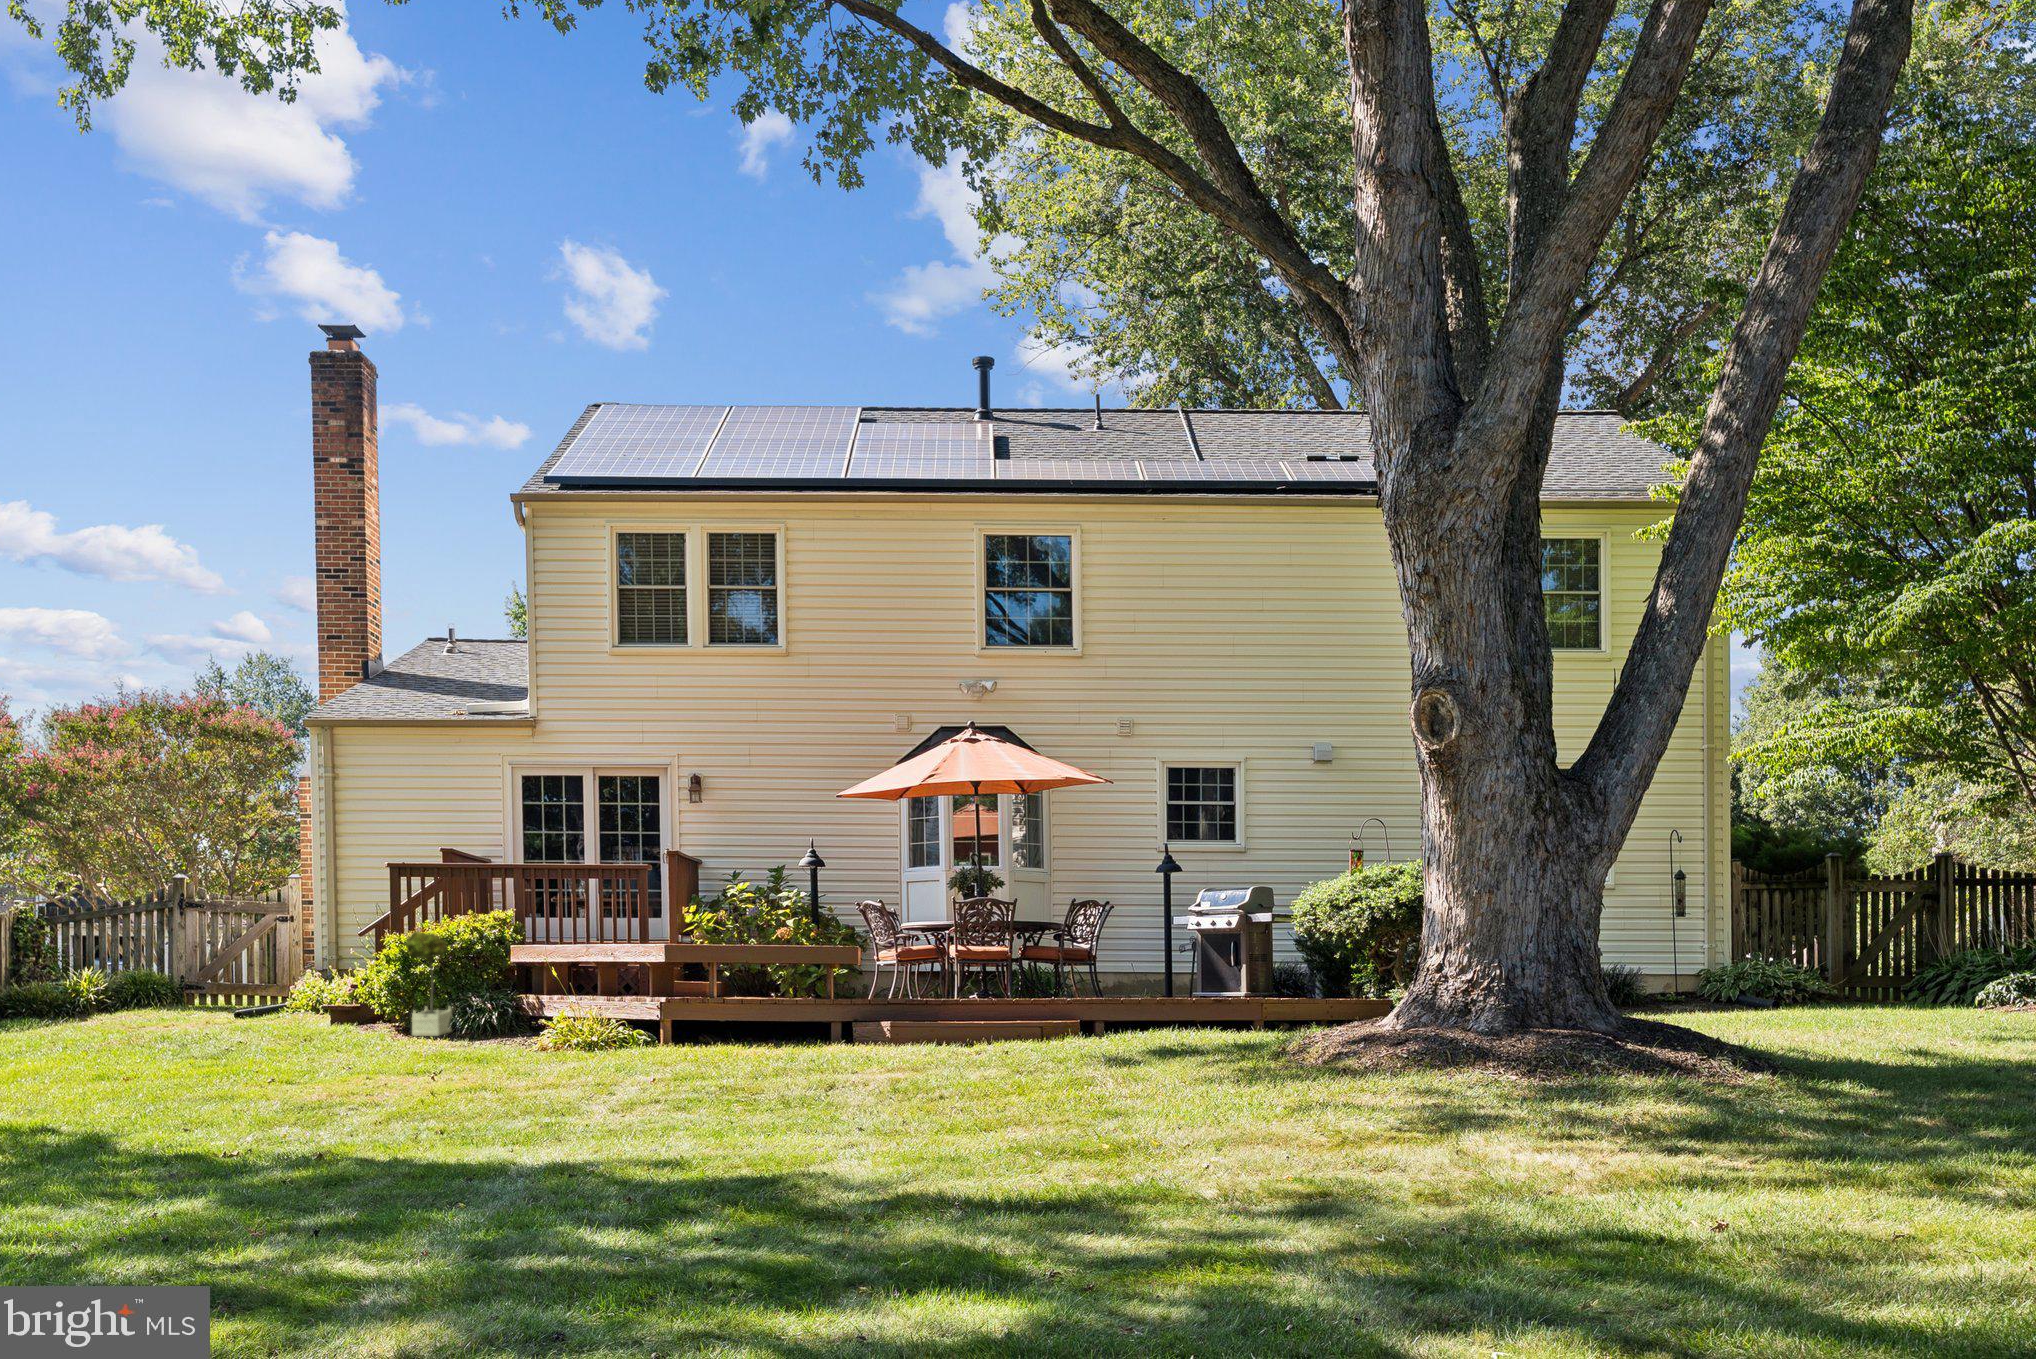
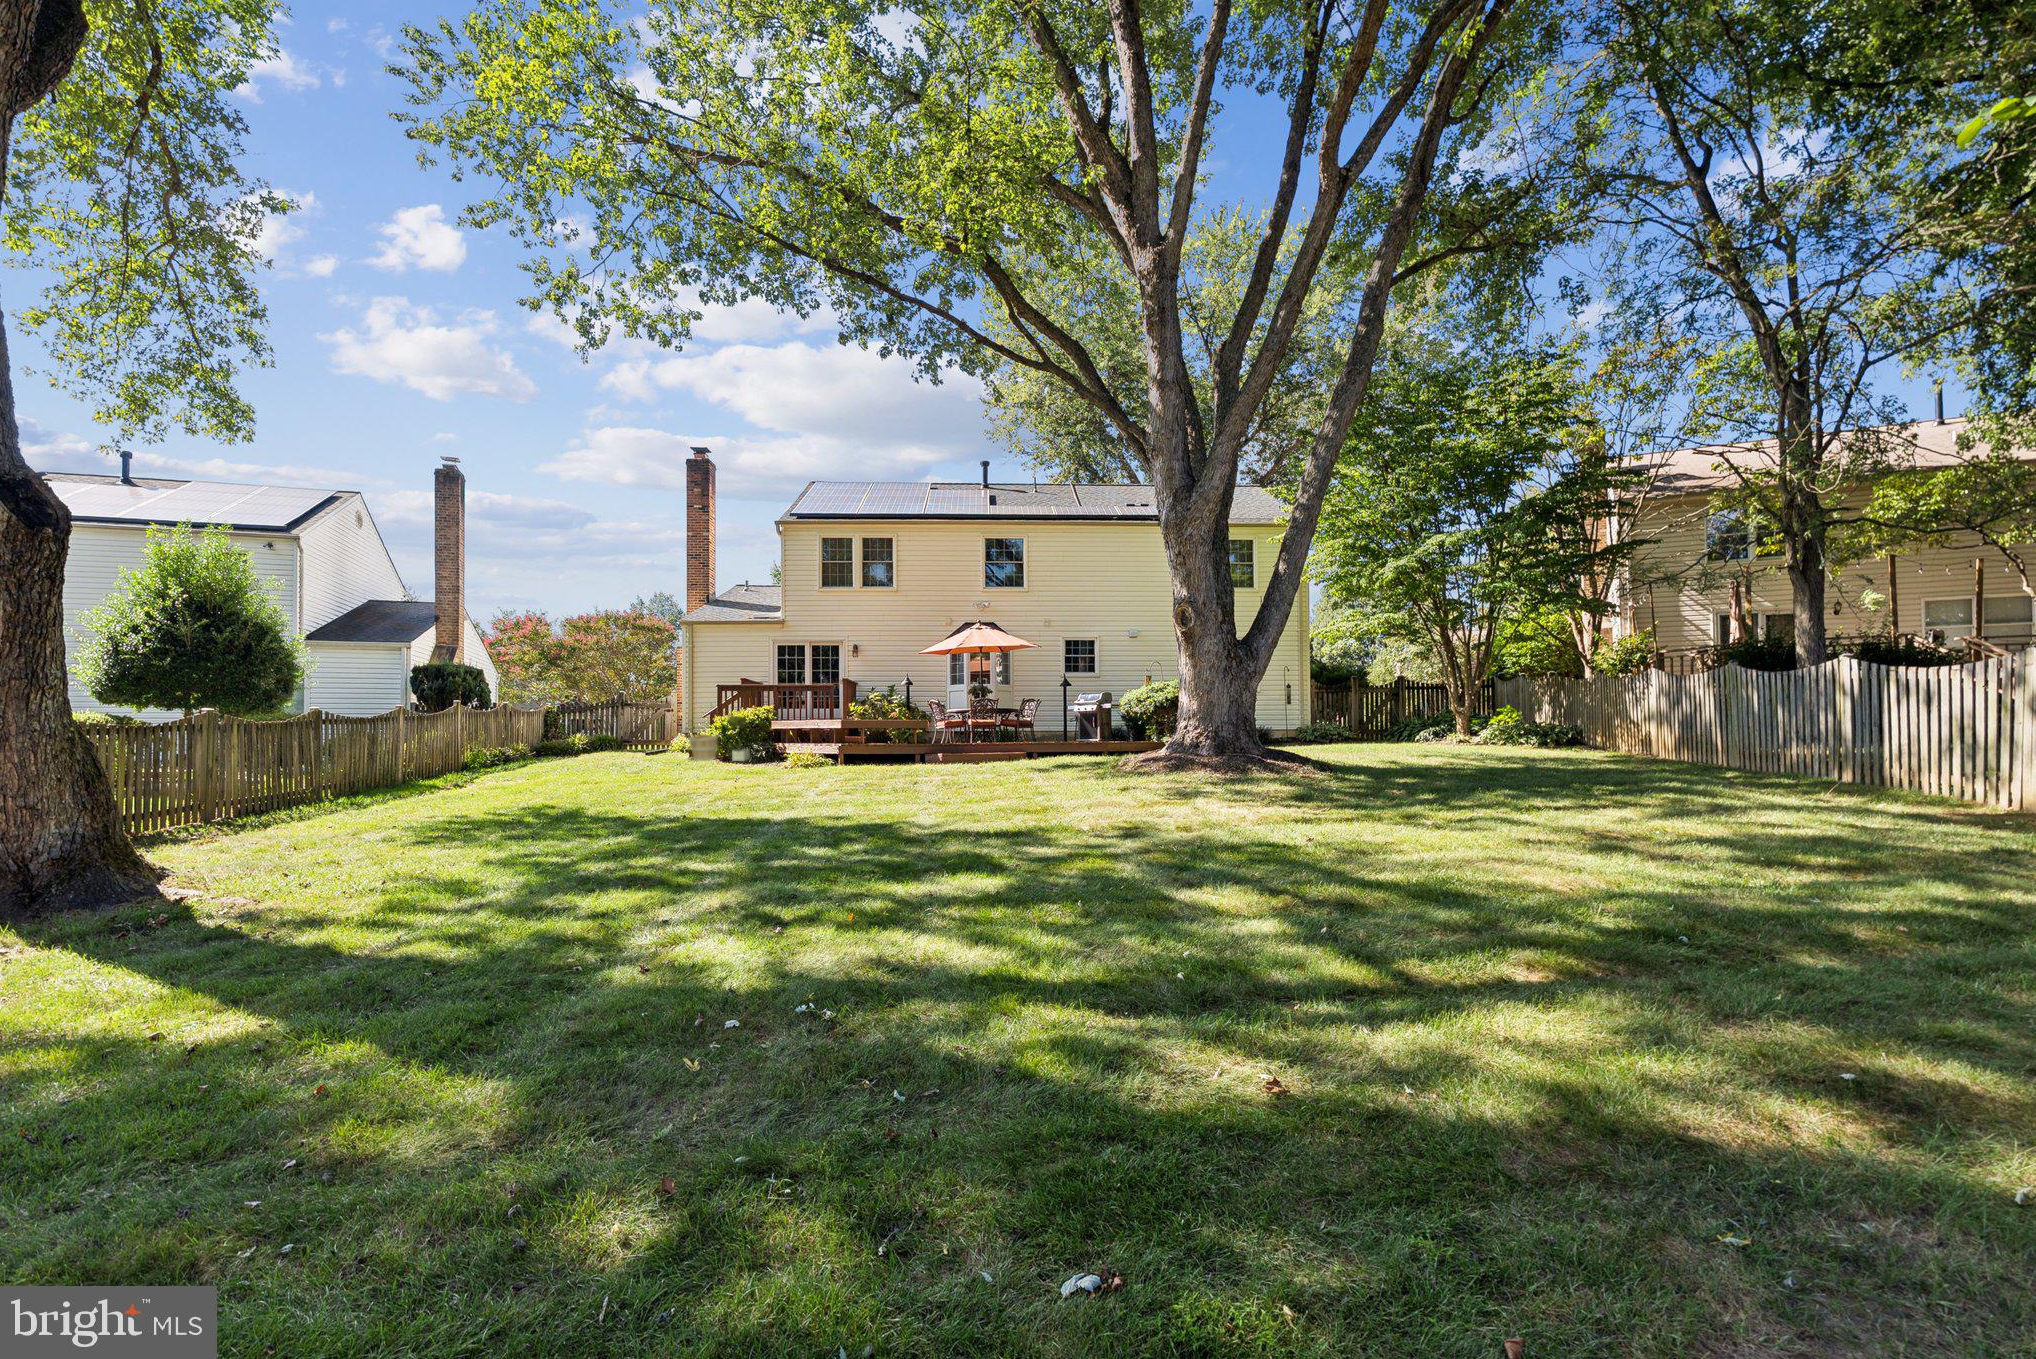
wooden bucket: none [318,973,388,1035] -> present [689,734,717,761]

